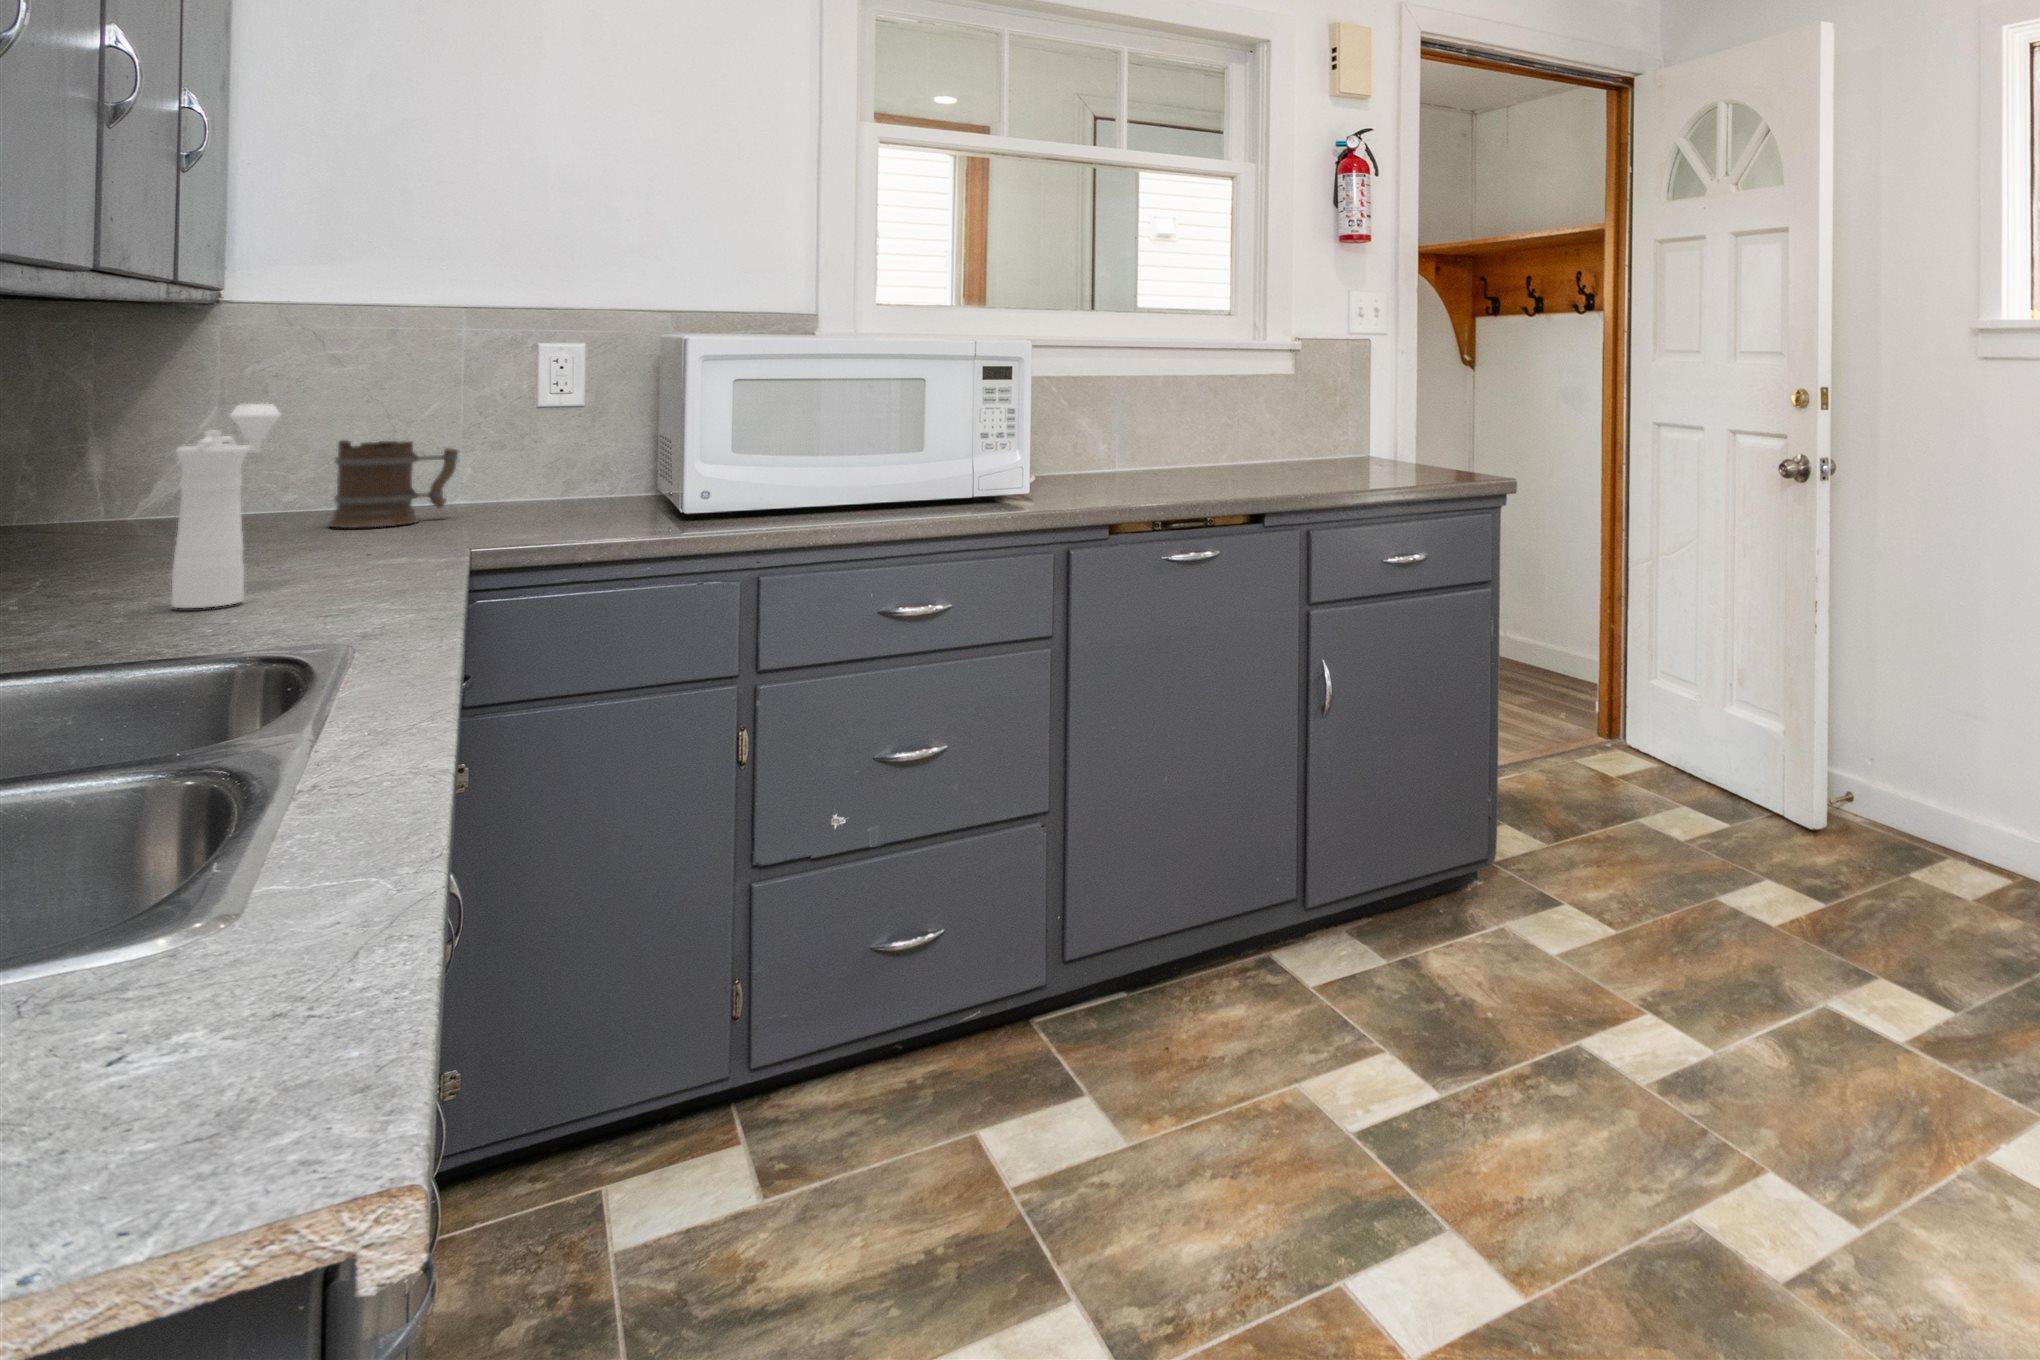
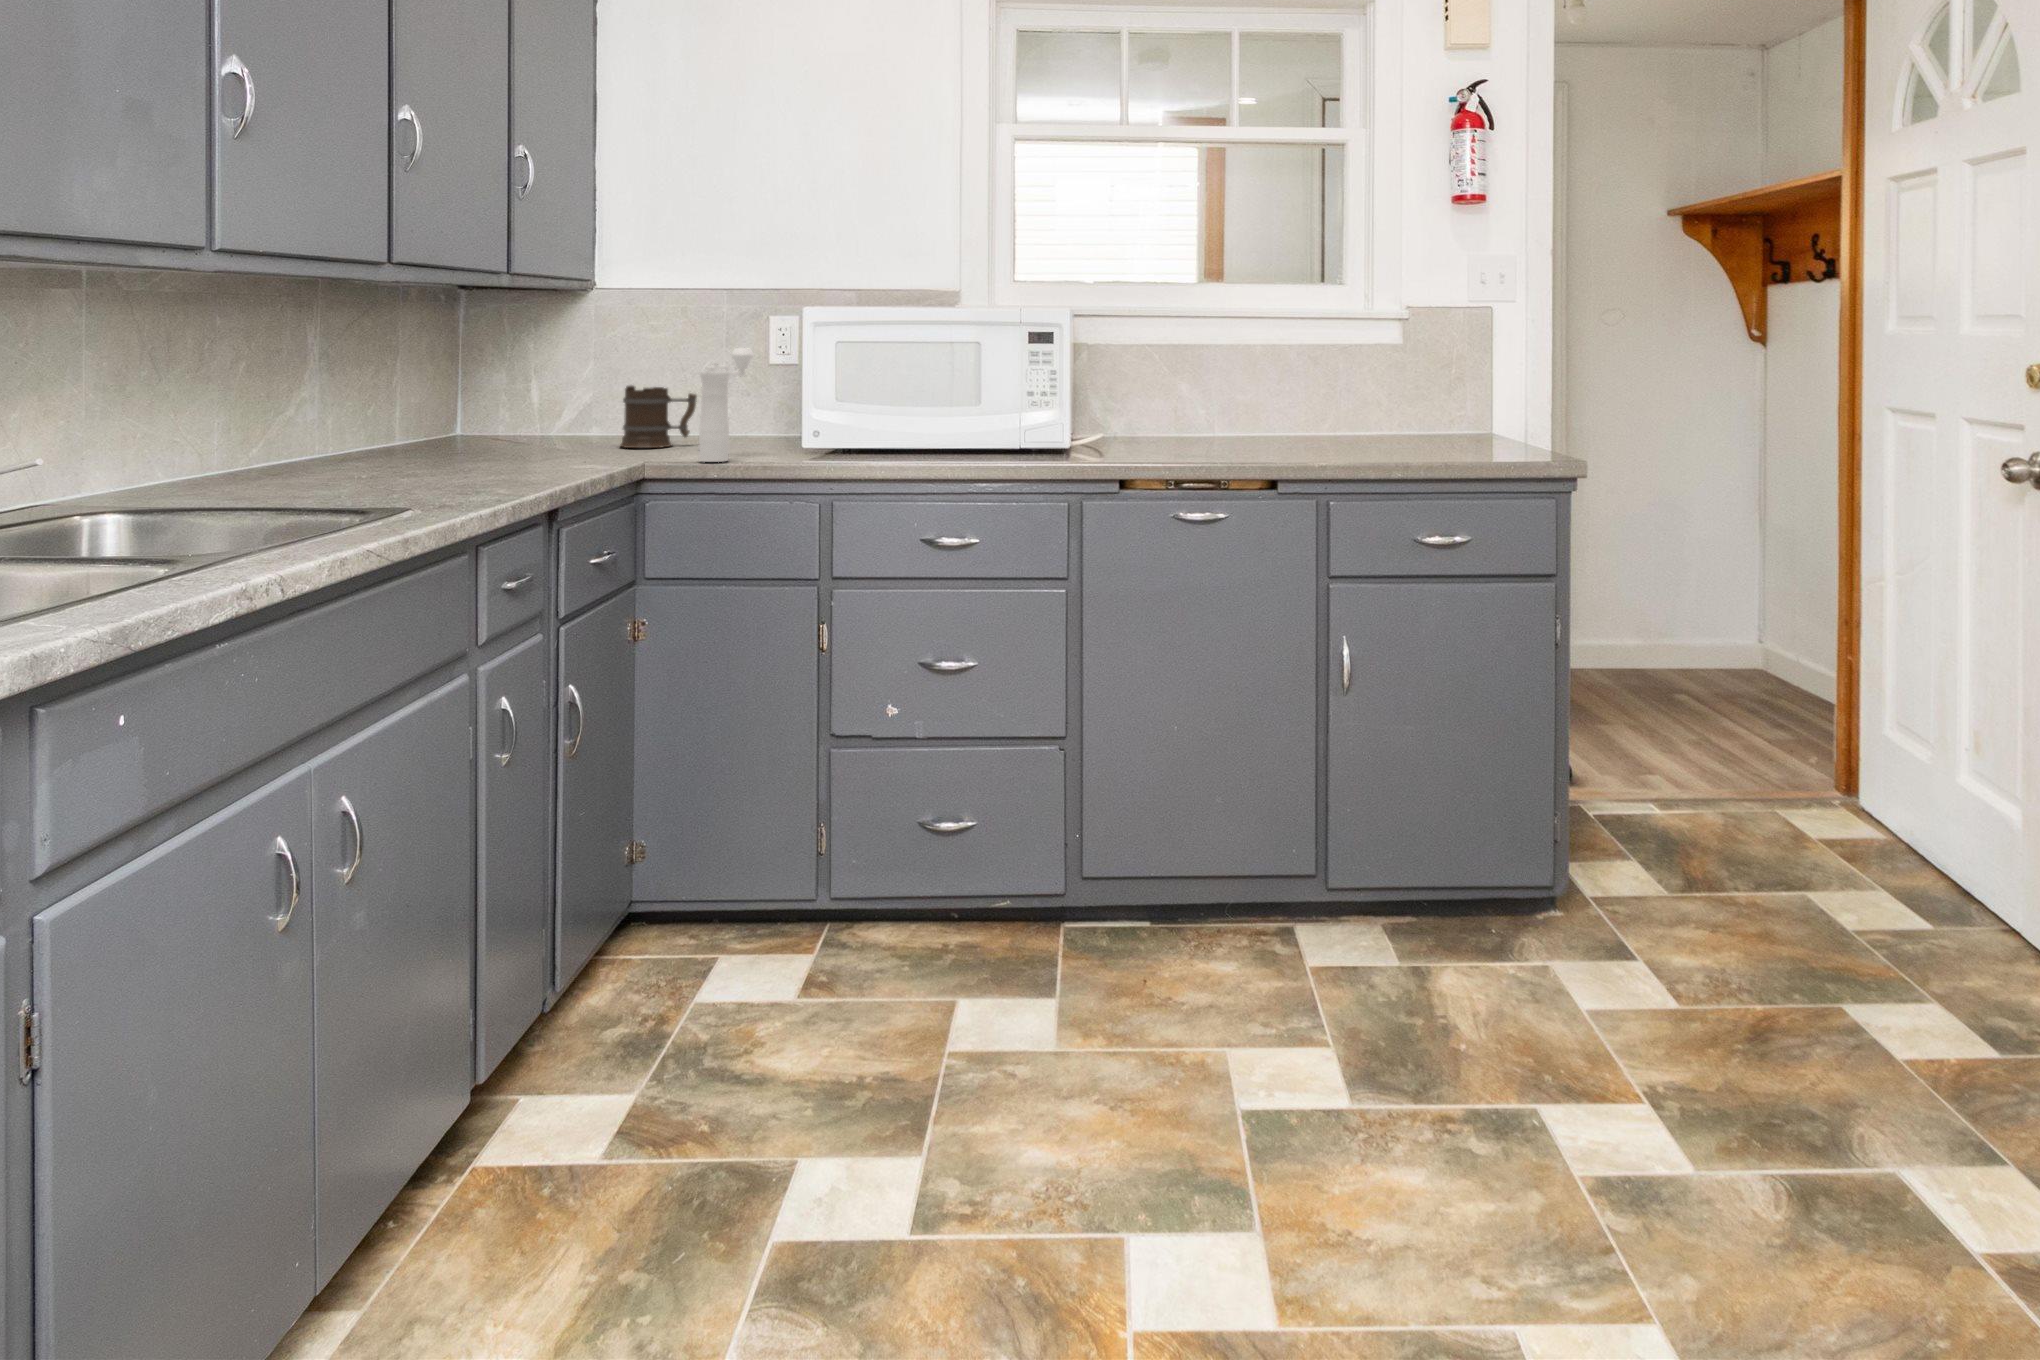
pepper mill: present [172,404,280,608] -> present [699,348,753,462]

